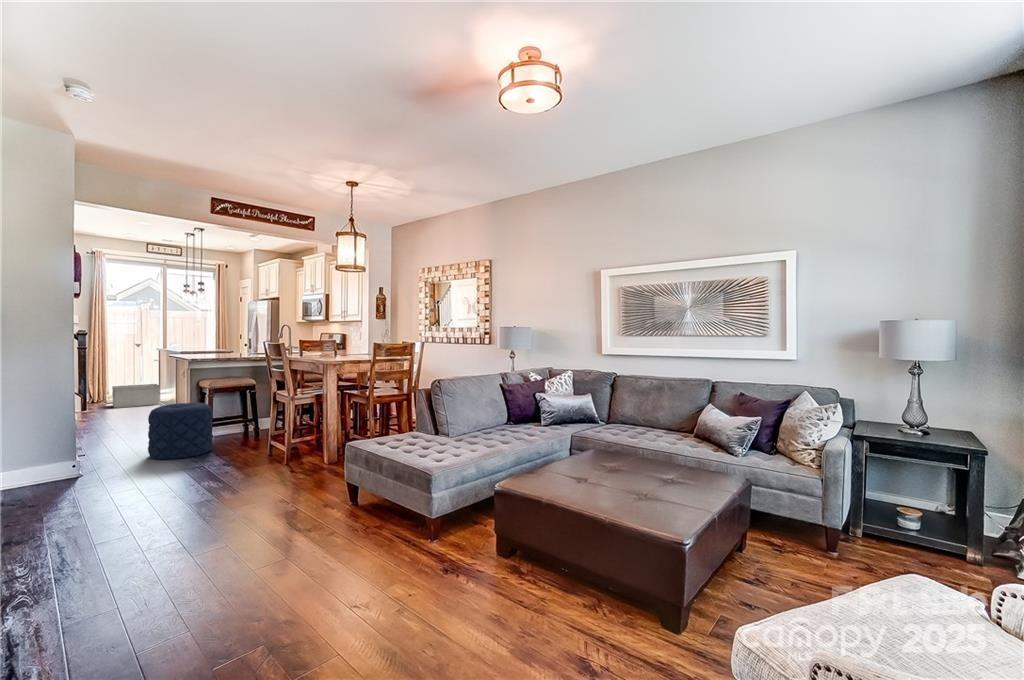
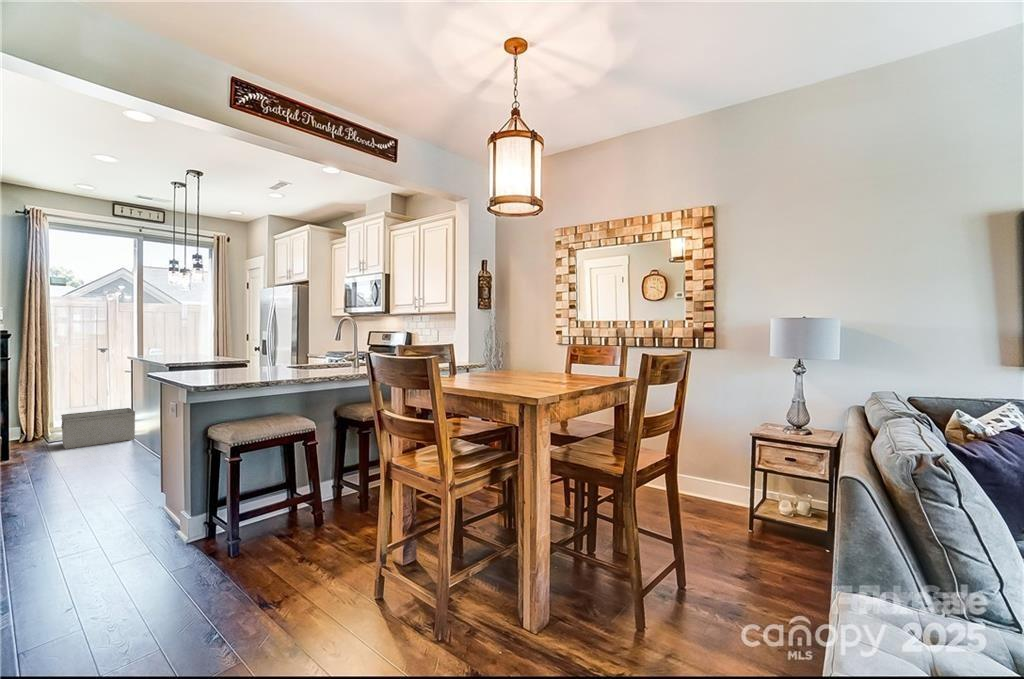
pouf: present [148,403,213,459] -> none [109,478,244,621]

